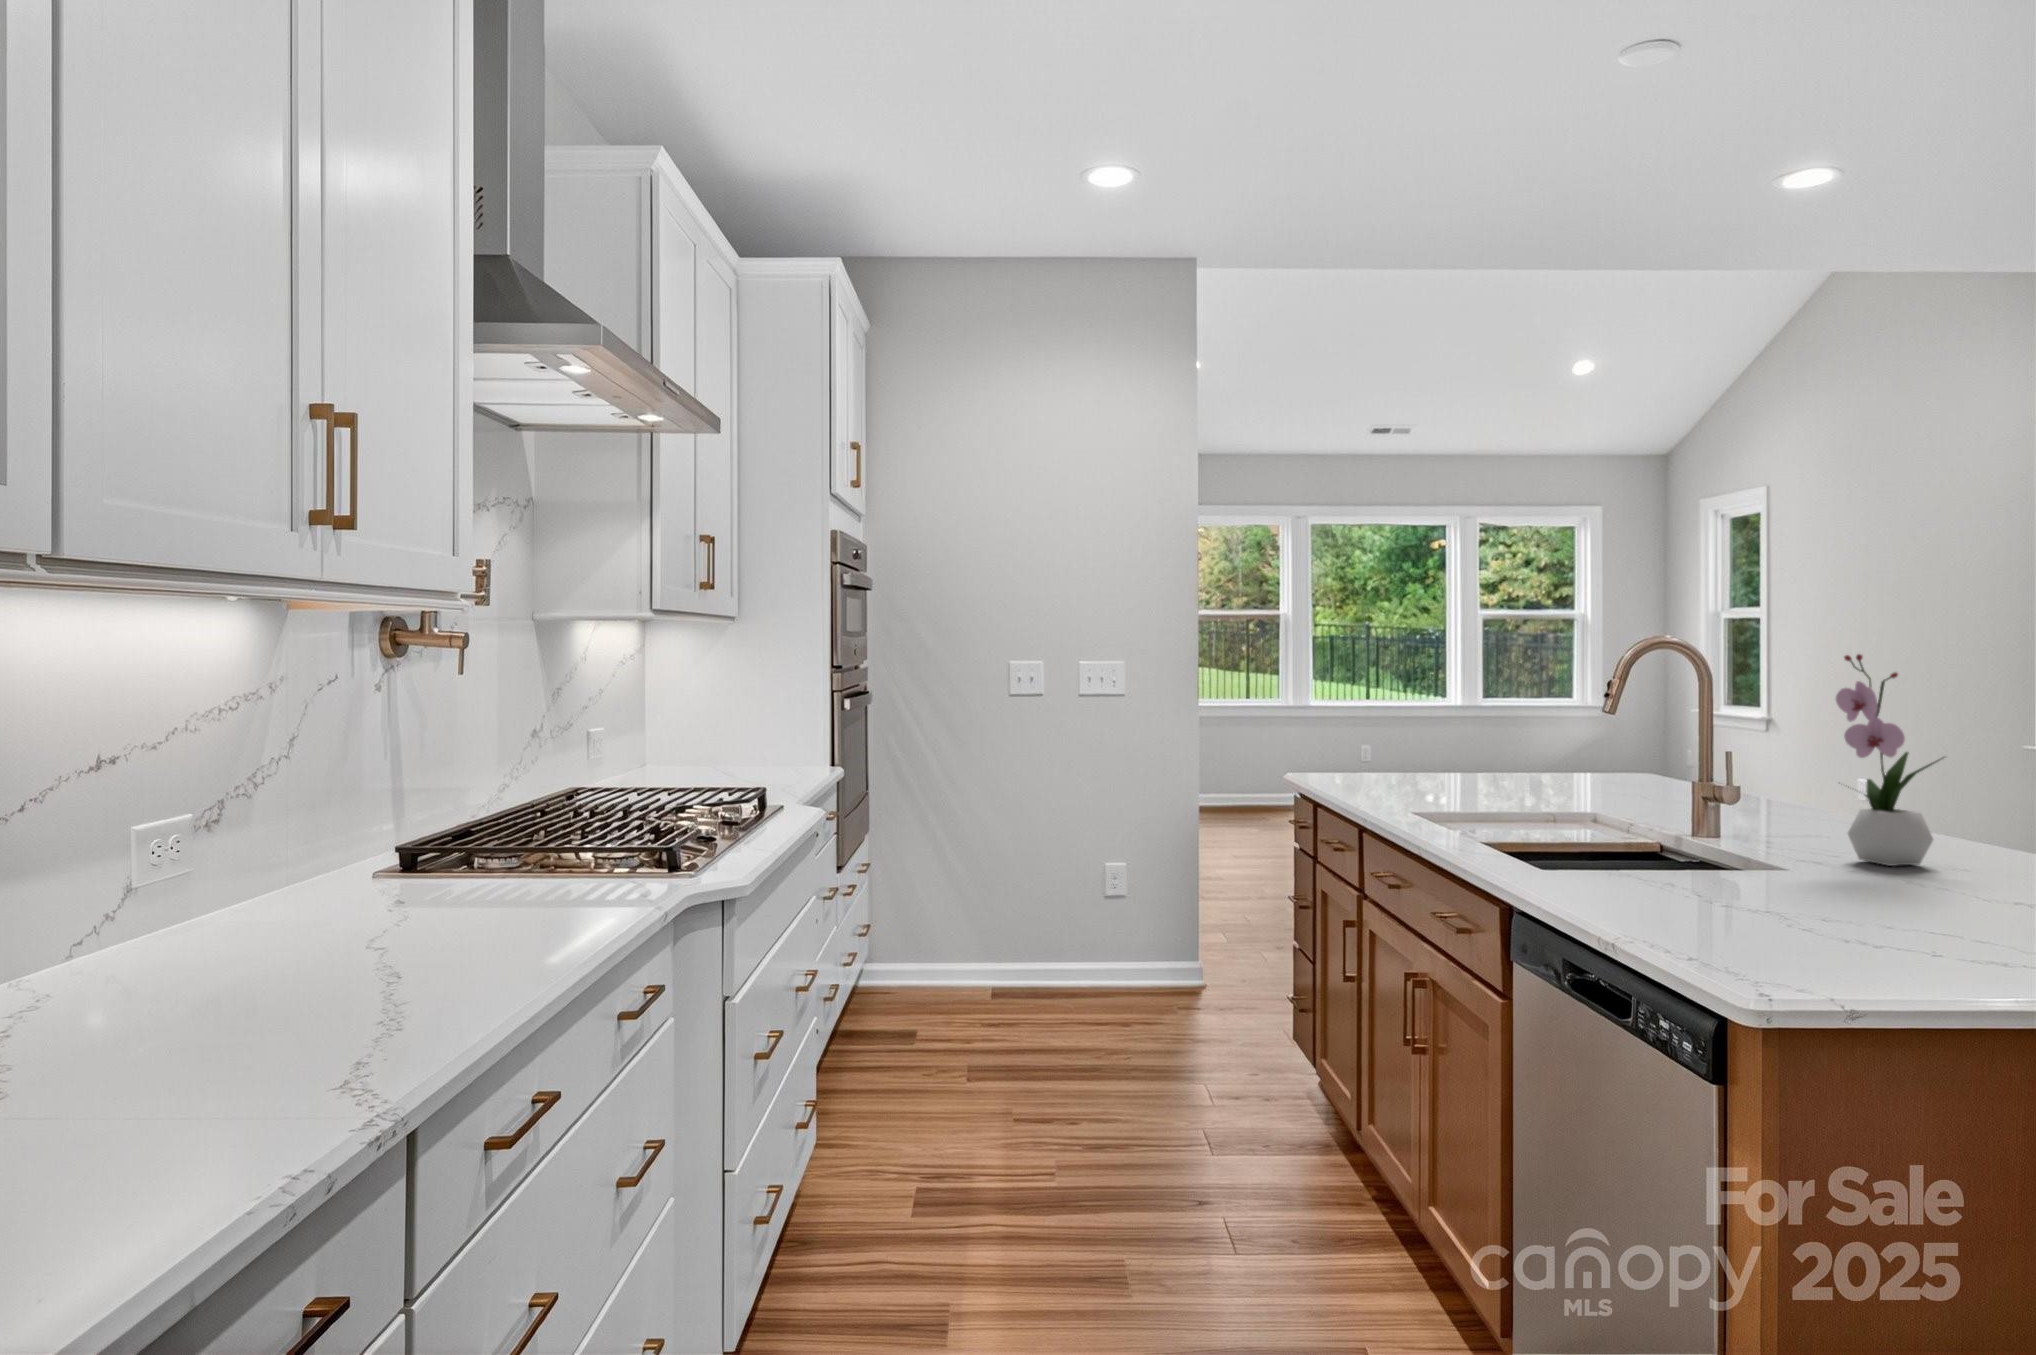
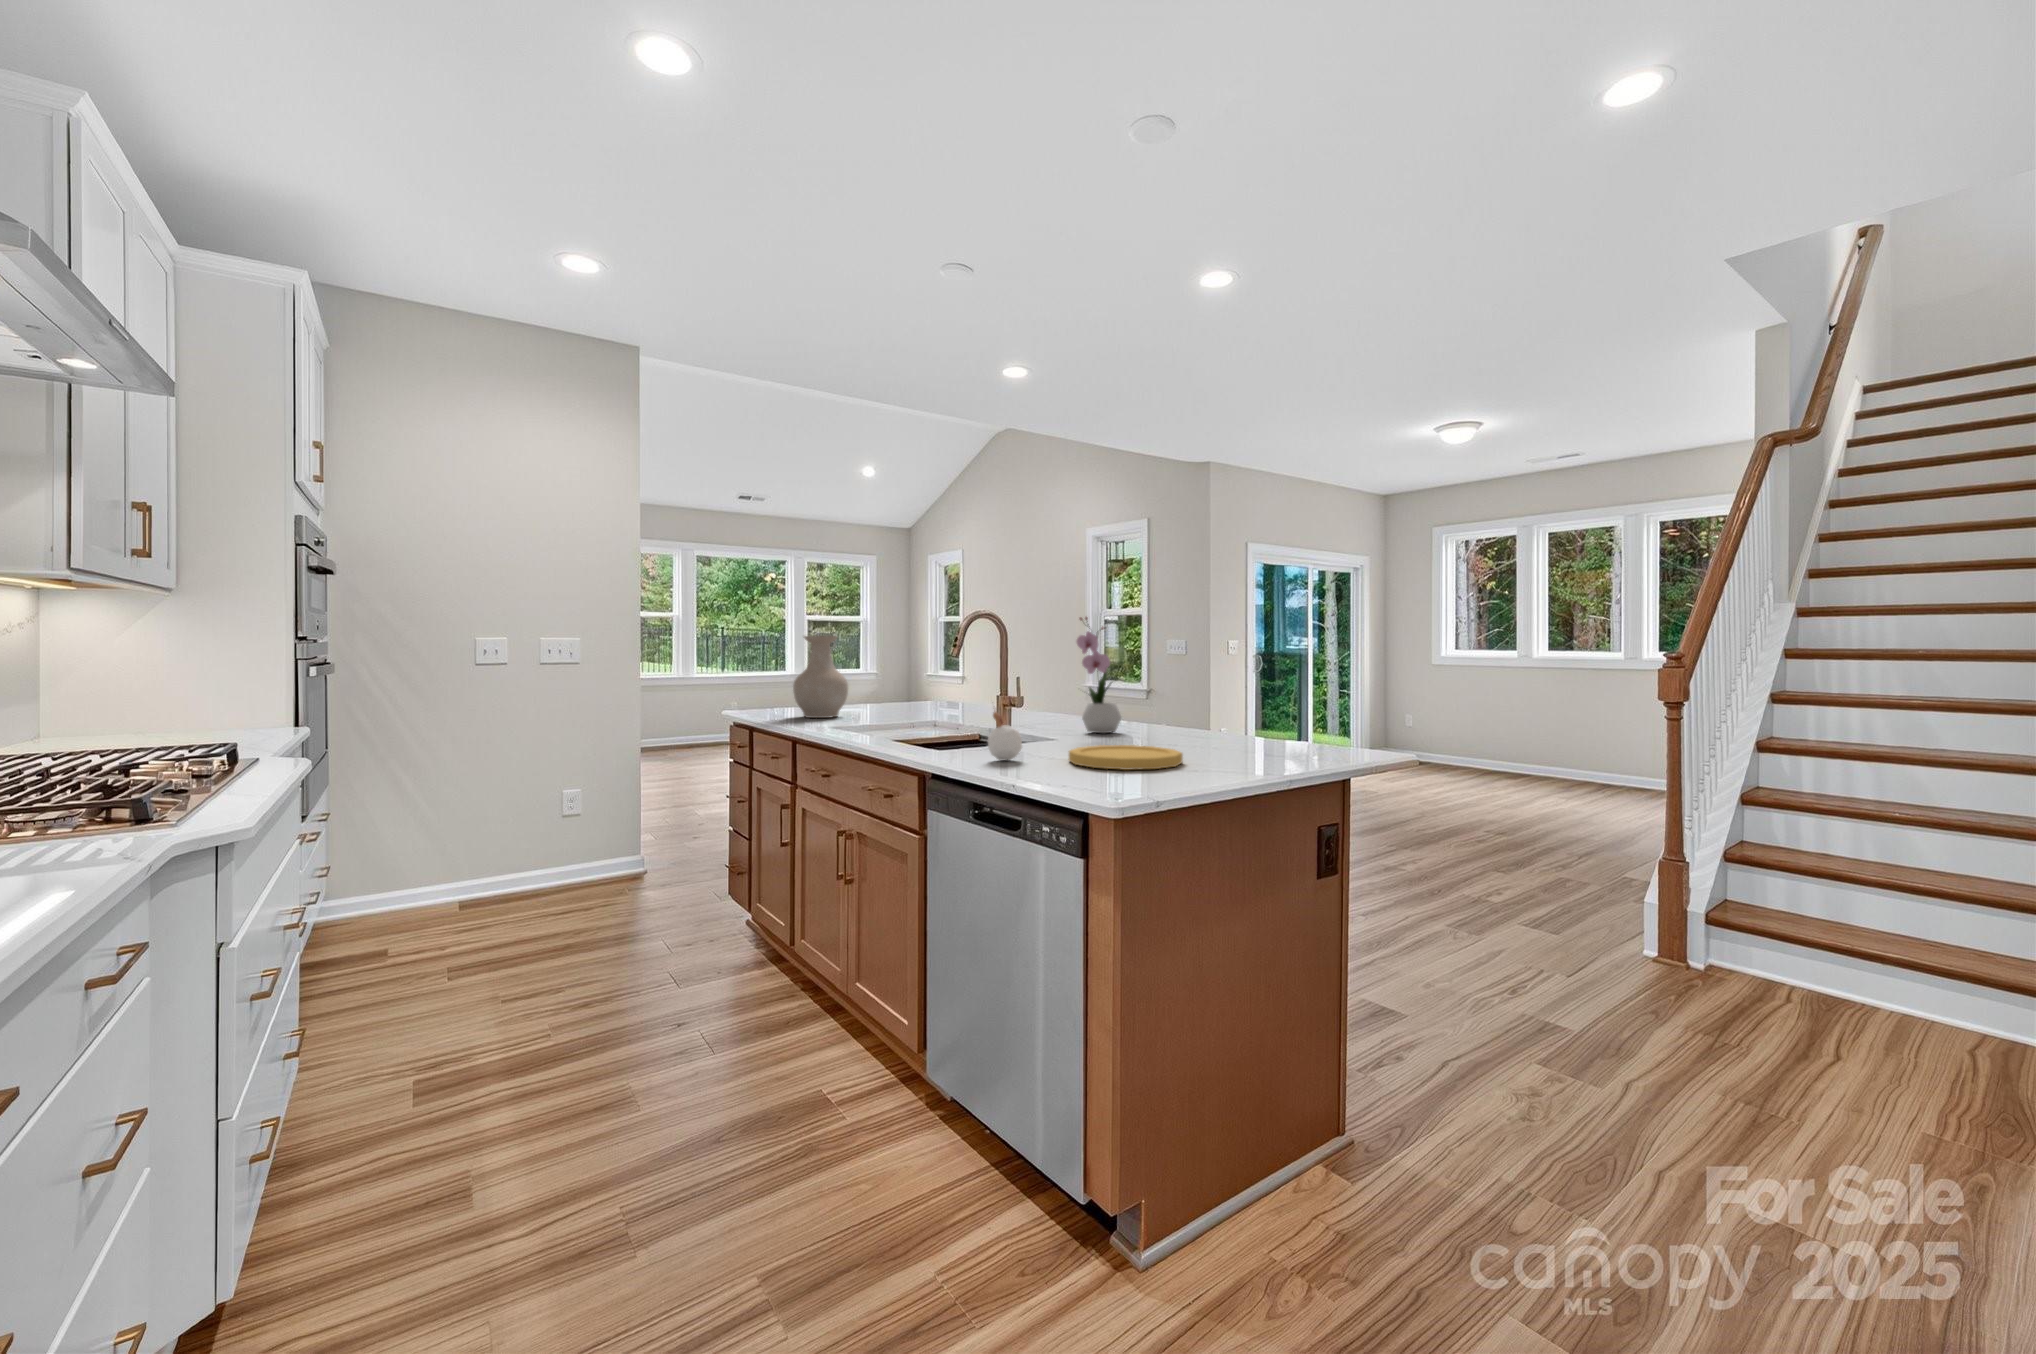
vase: none [1386,668,1471,793] -> present [793,636,848,718]
candle: none [1599,803,1662,903] -> present [988,711,1022,760]
plate: none [1741,894,1968,951] -> present [1069,745,1183,770]

